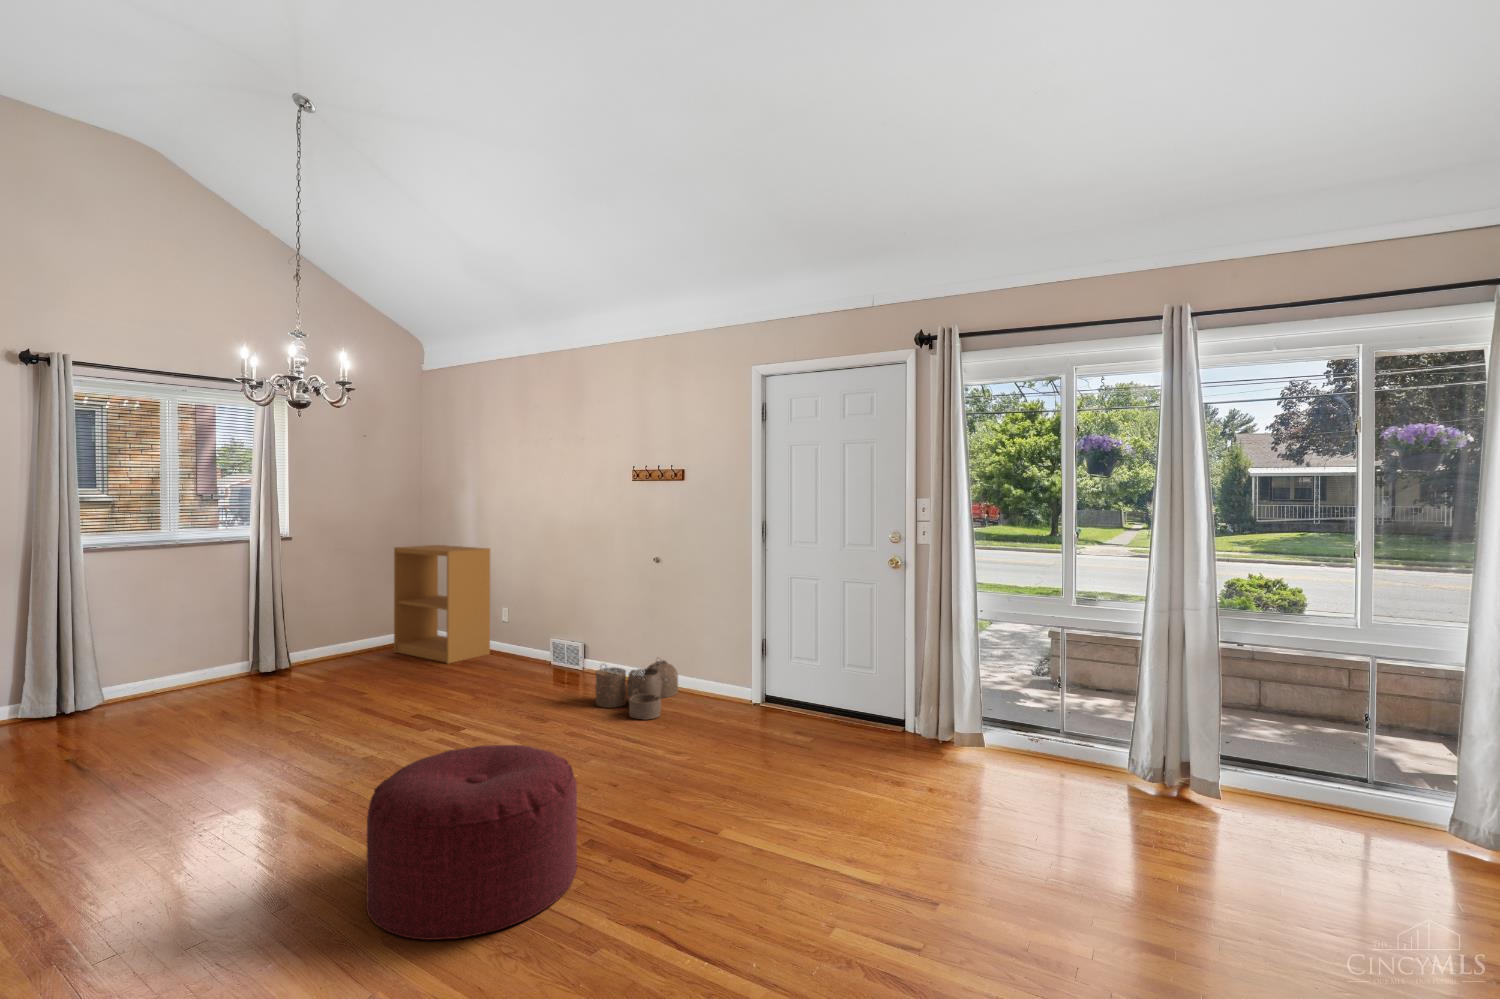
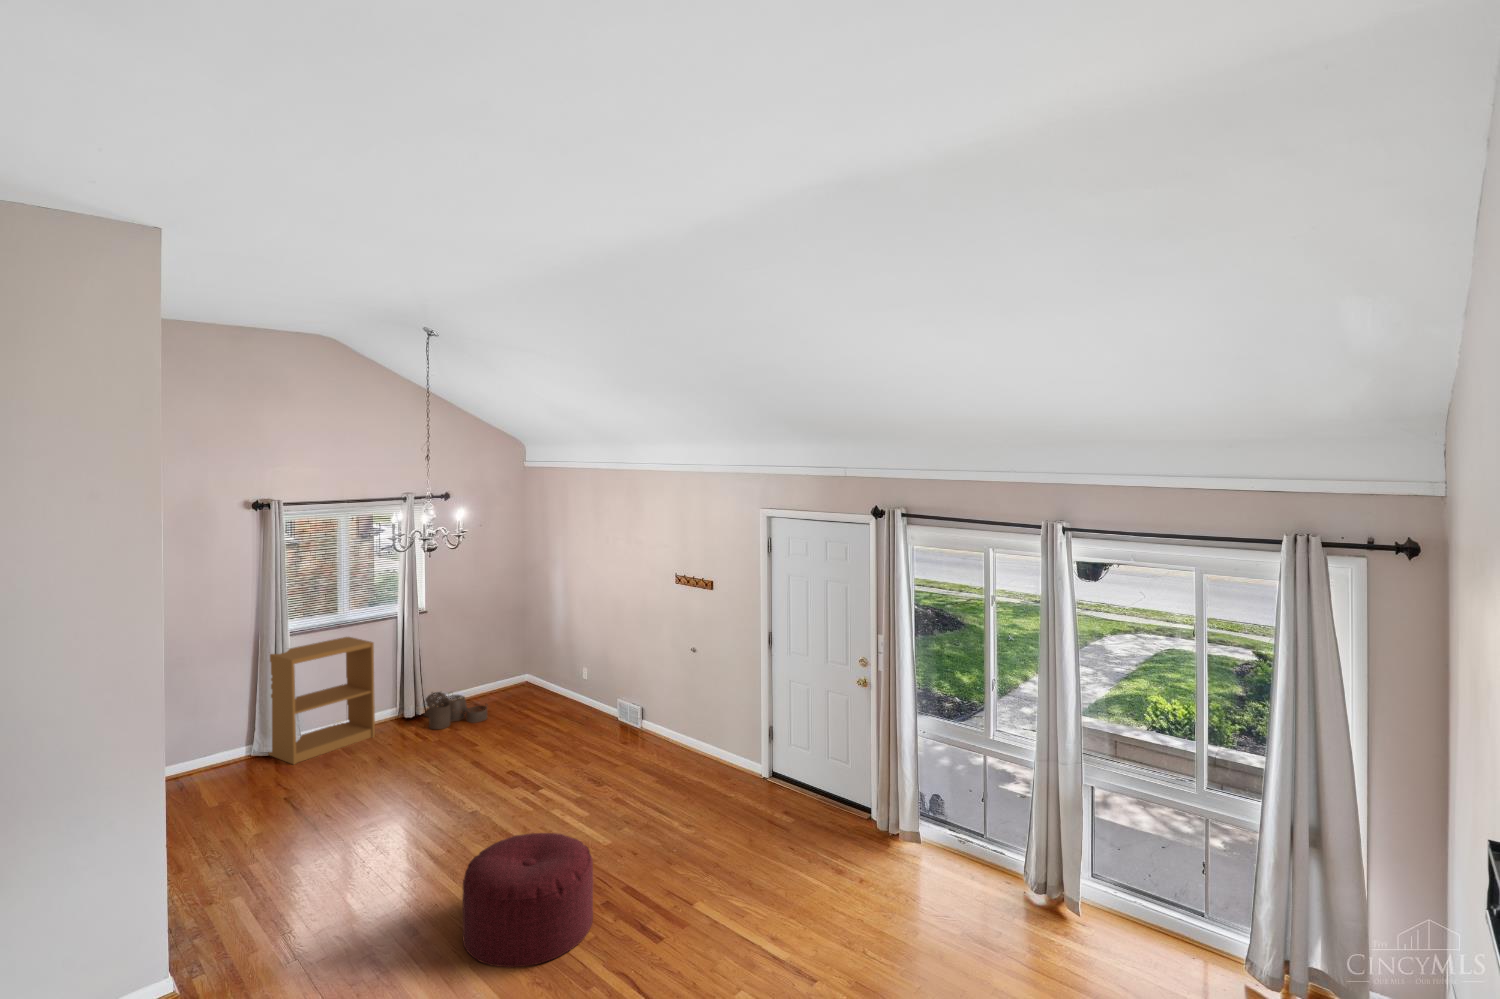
bookshelf: present [394,545,490,664] -> present [268,637,375,764]
woven basket: present [595,660,678,719] -> present [424,692,487,729]

